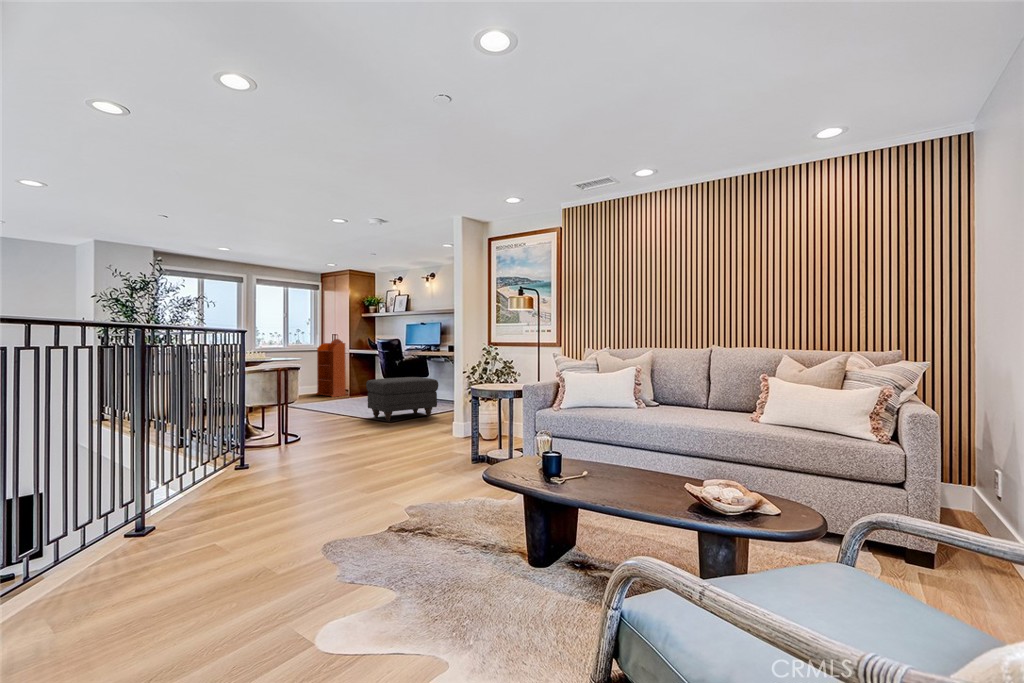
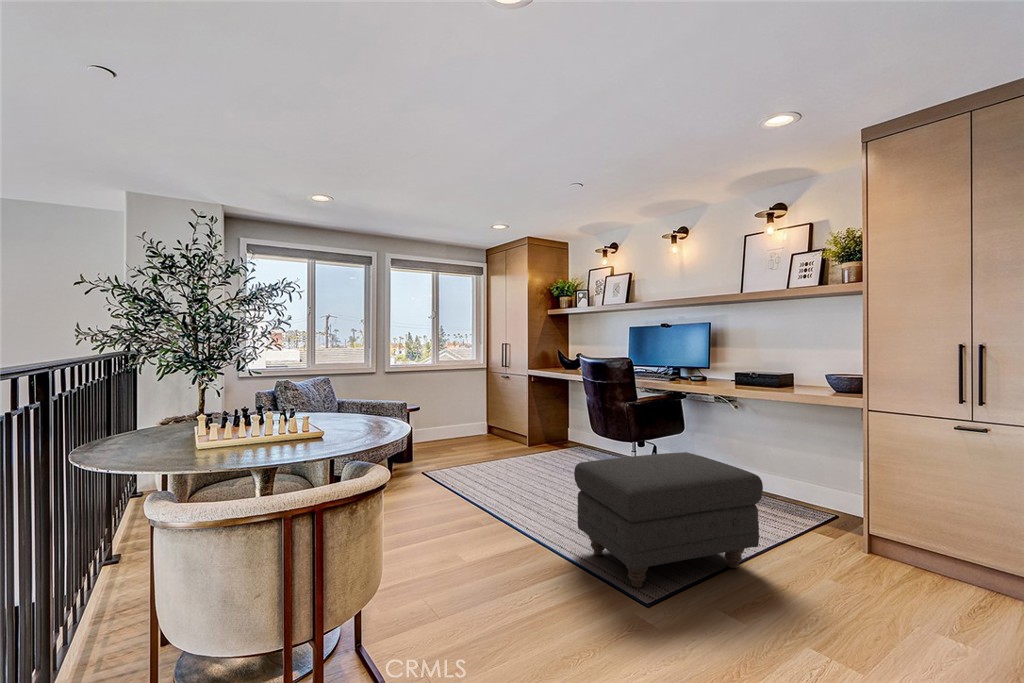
bookcase: present [316,339,345,397] -> none [477,352,523,451]

